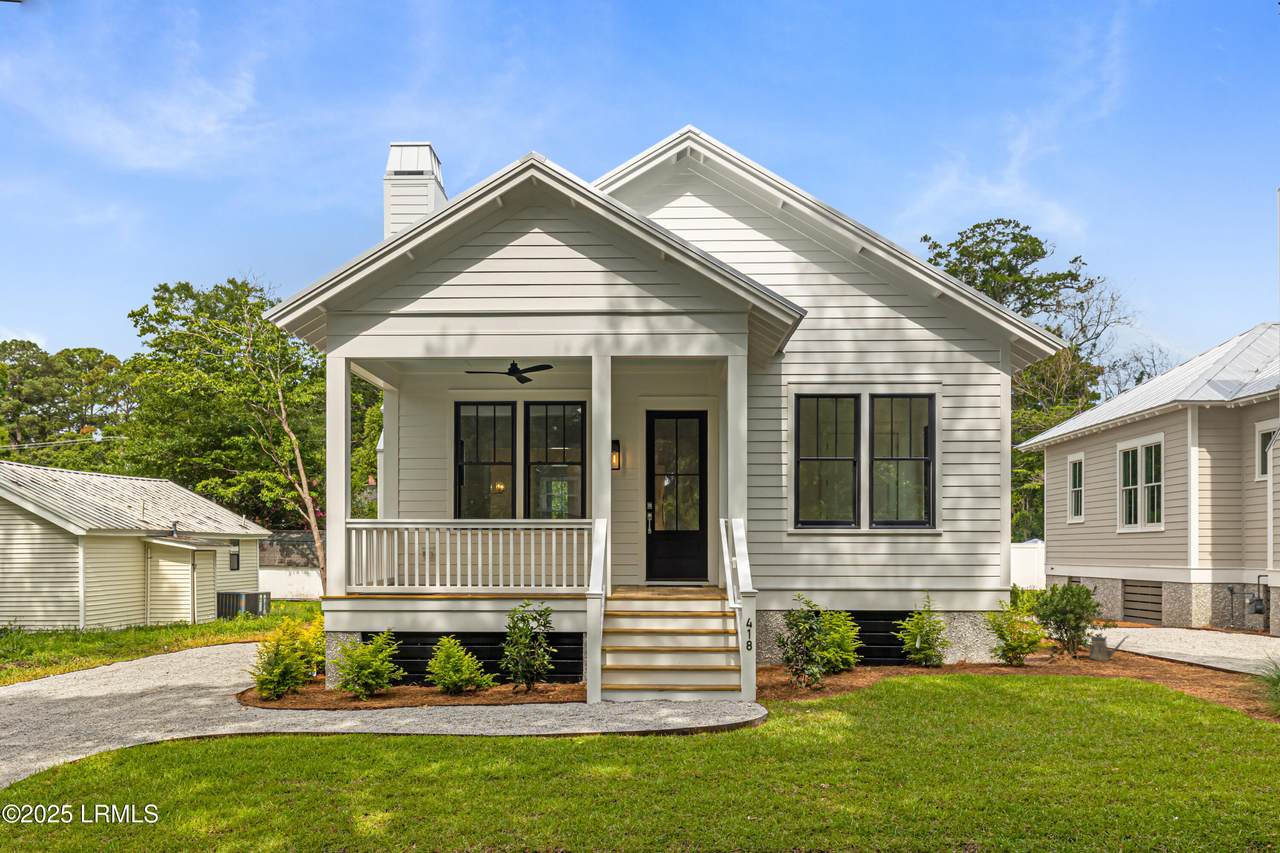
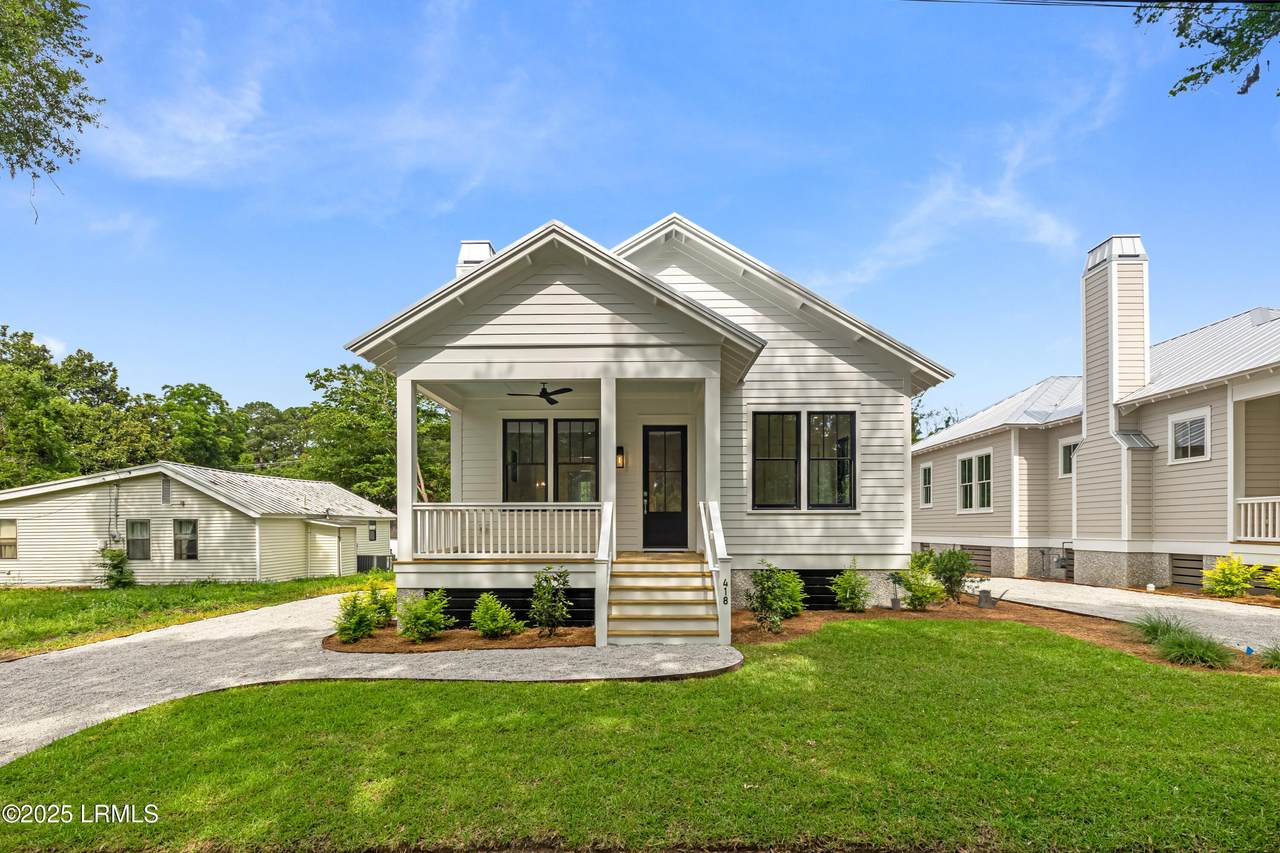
potted plant: none [965,612,997,662] -> present [886,572,905,610]

